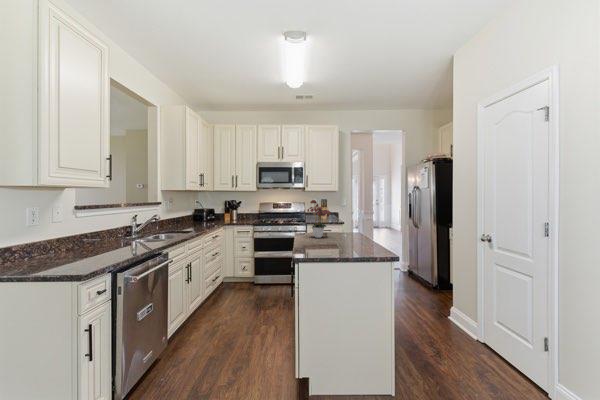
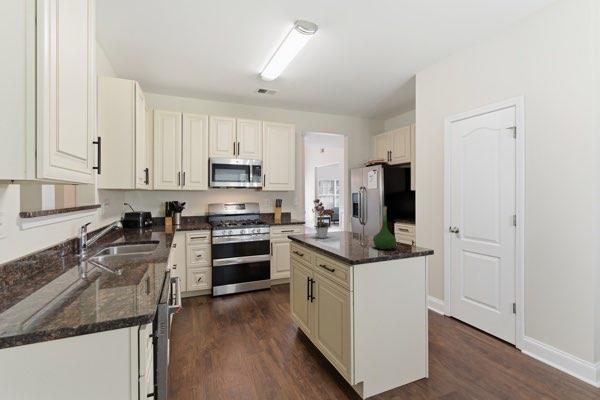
vase: none [342,207,366,253] -> present [373,206,396,250]

